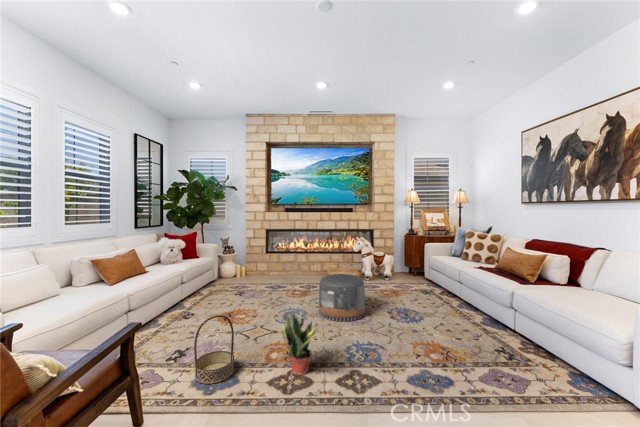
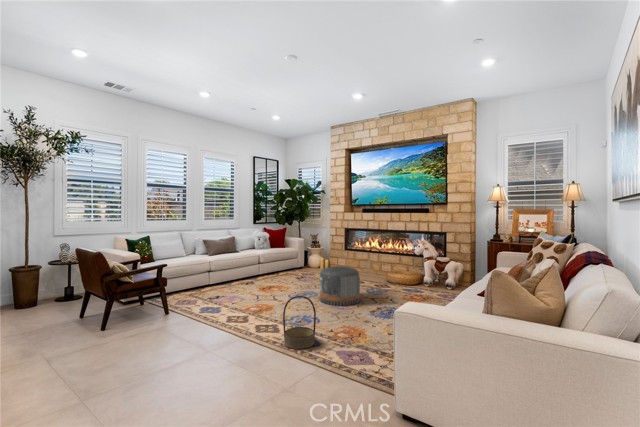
basket: present [194,315,234,384] -> present [283,296,316,349]
potted plant: present [283,315,319,375] -> none [235,275,265,318]

